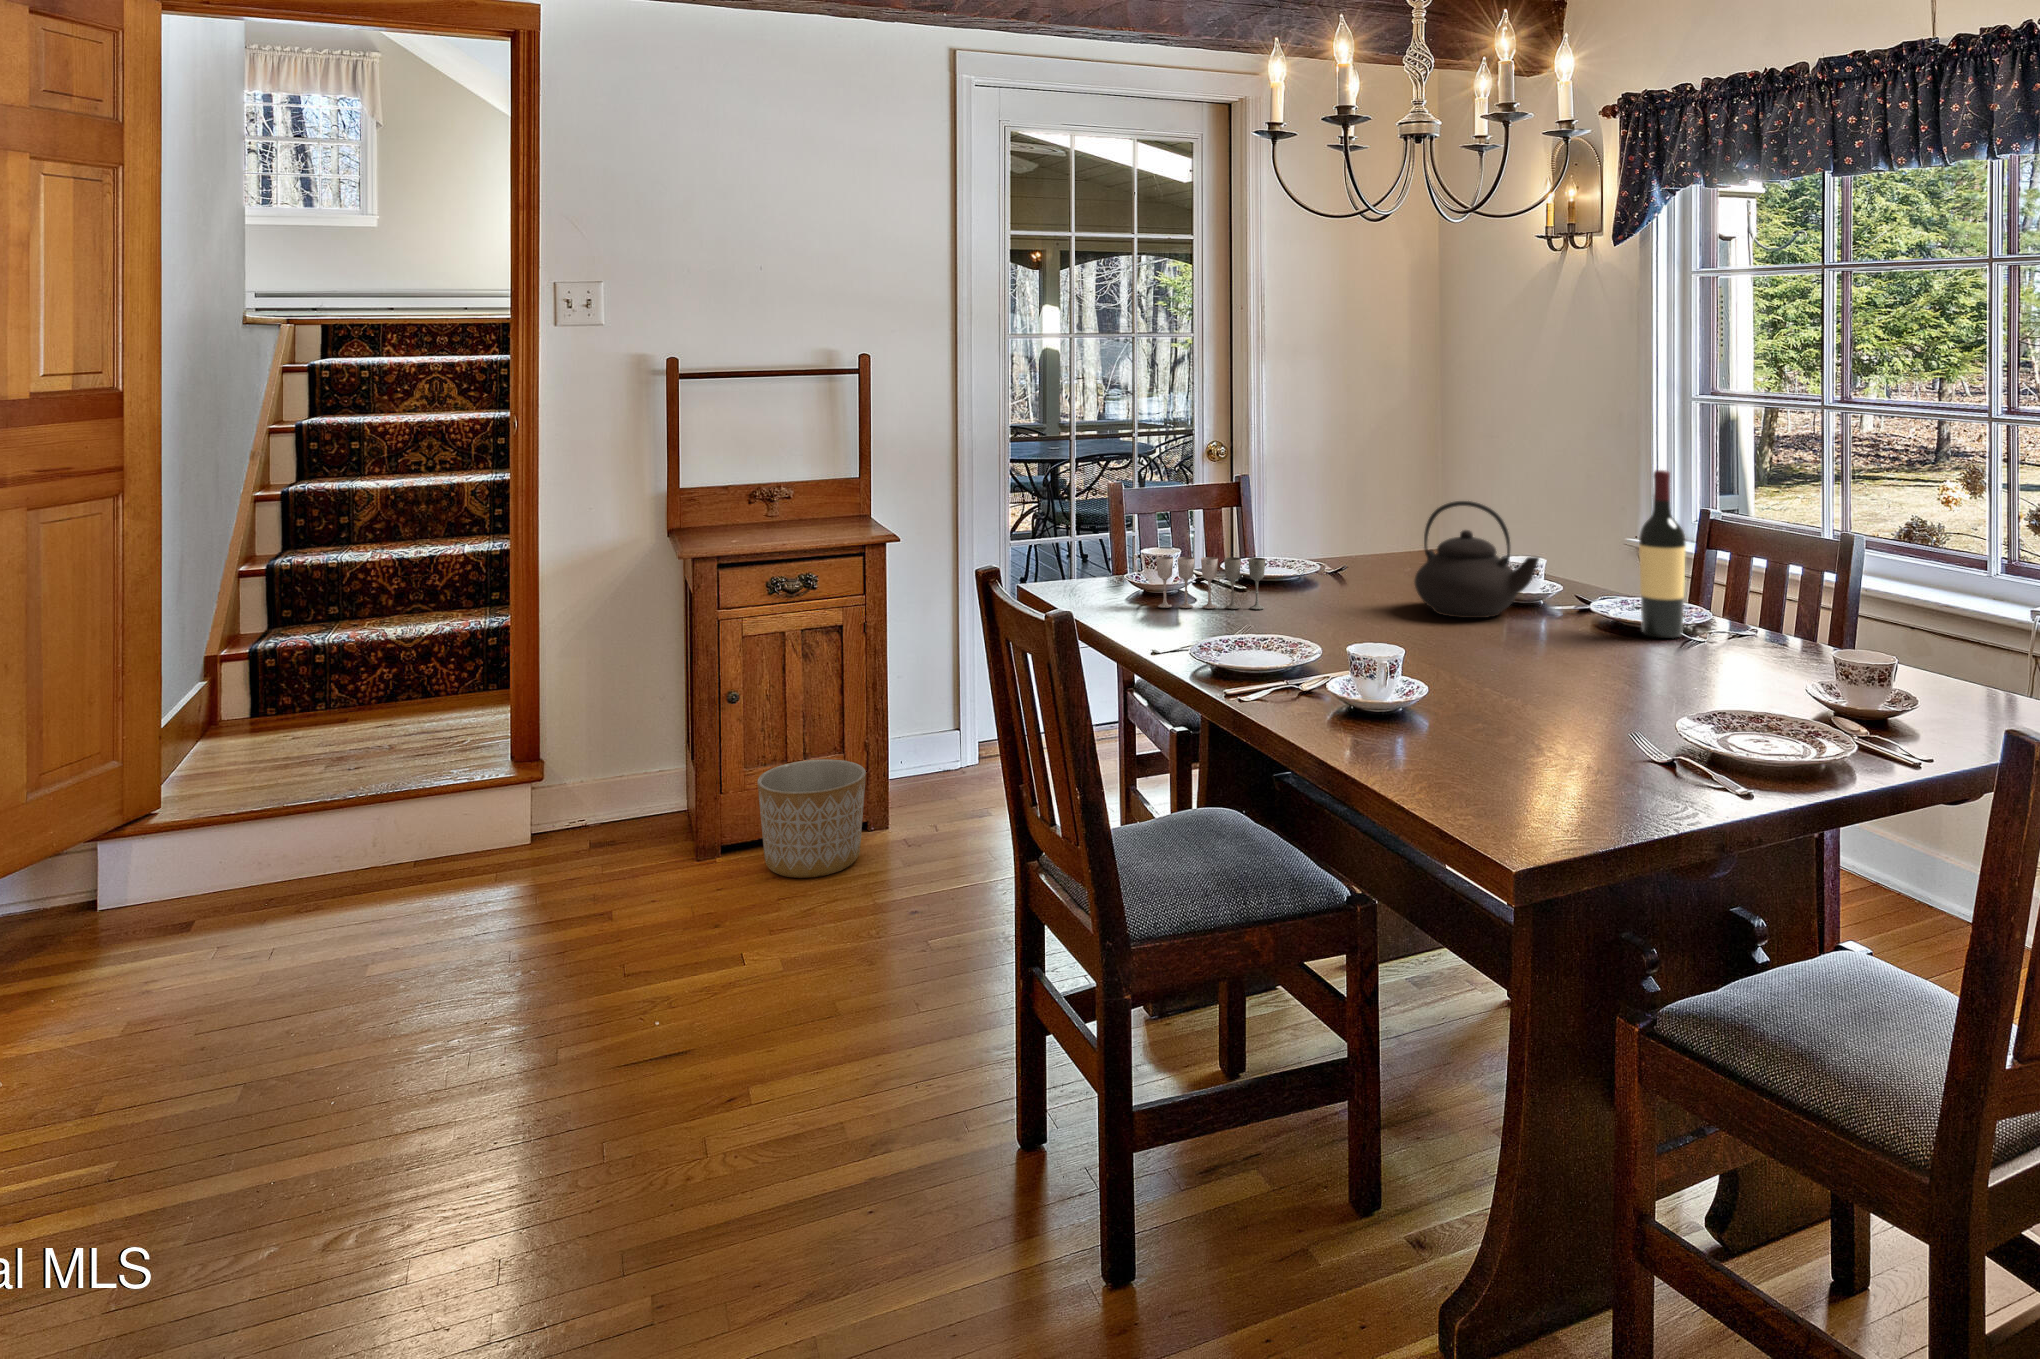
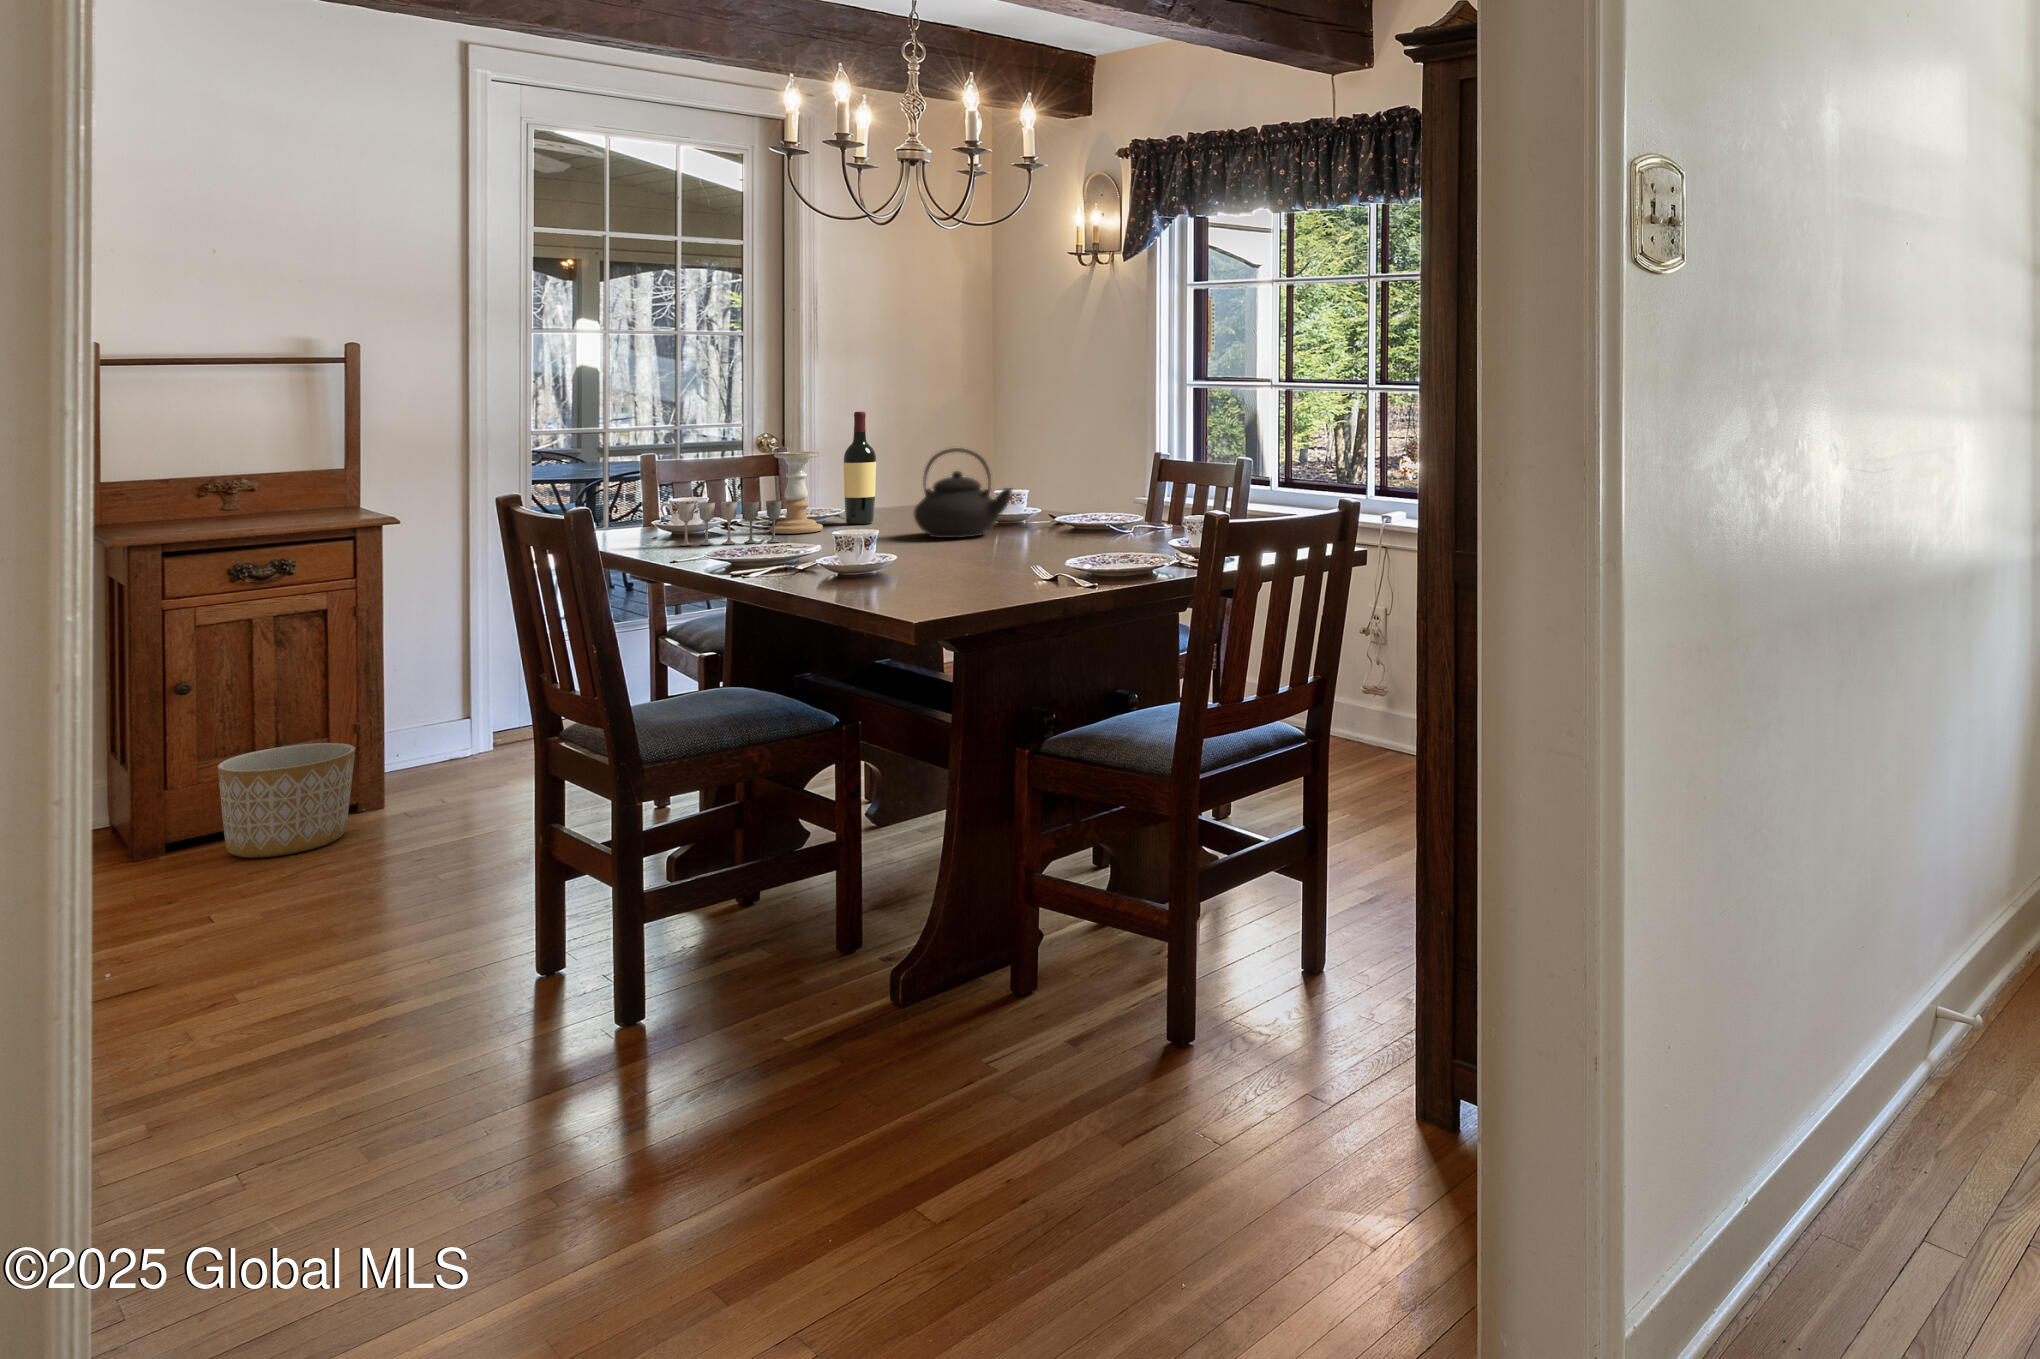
wine bottle: present [1639,470,1686,638] -> present [844,412,876,524]
candle holder: none [1247,492,1304,592] -> present [769,452,823,534]

